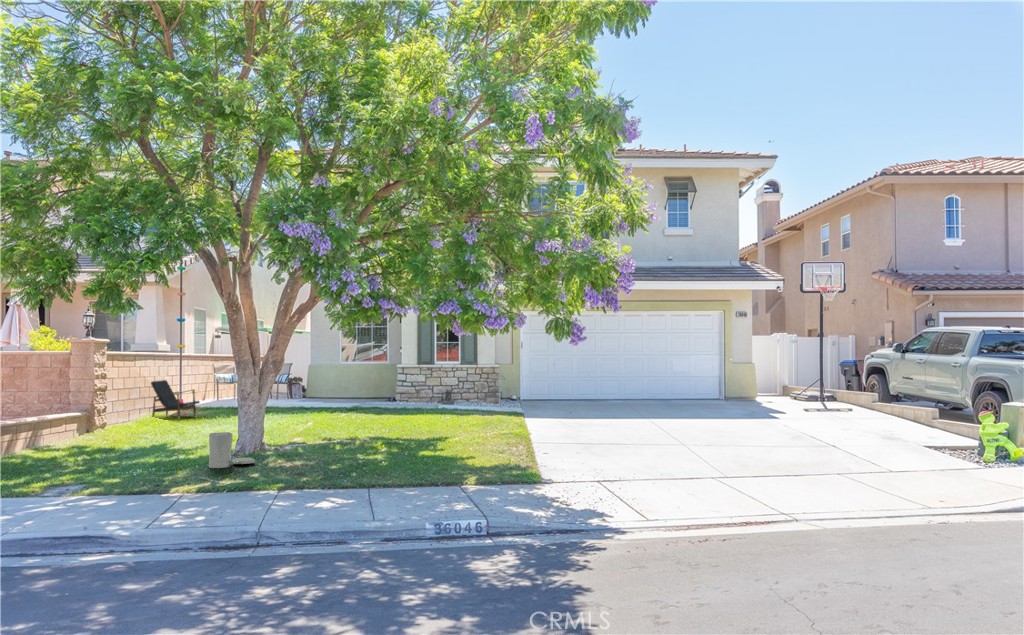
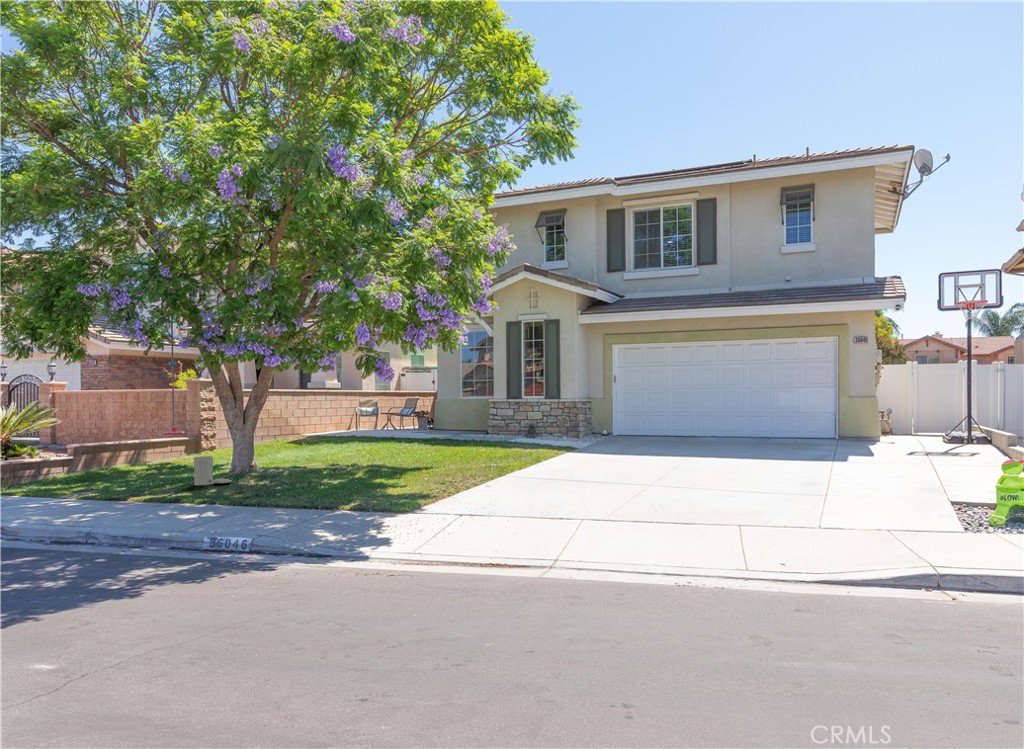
lounge chair: present [151,380,199,420] -> none [264,412,303,447]

